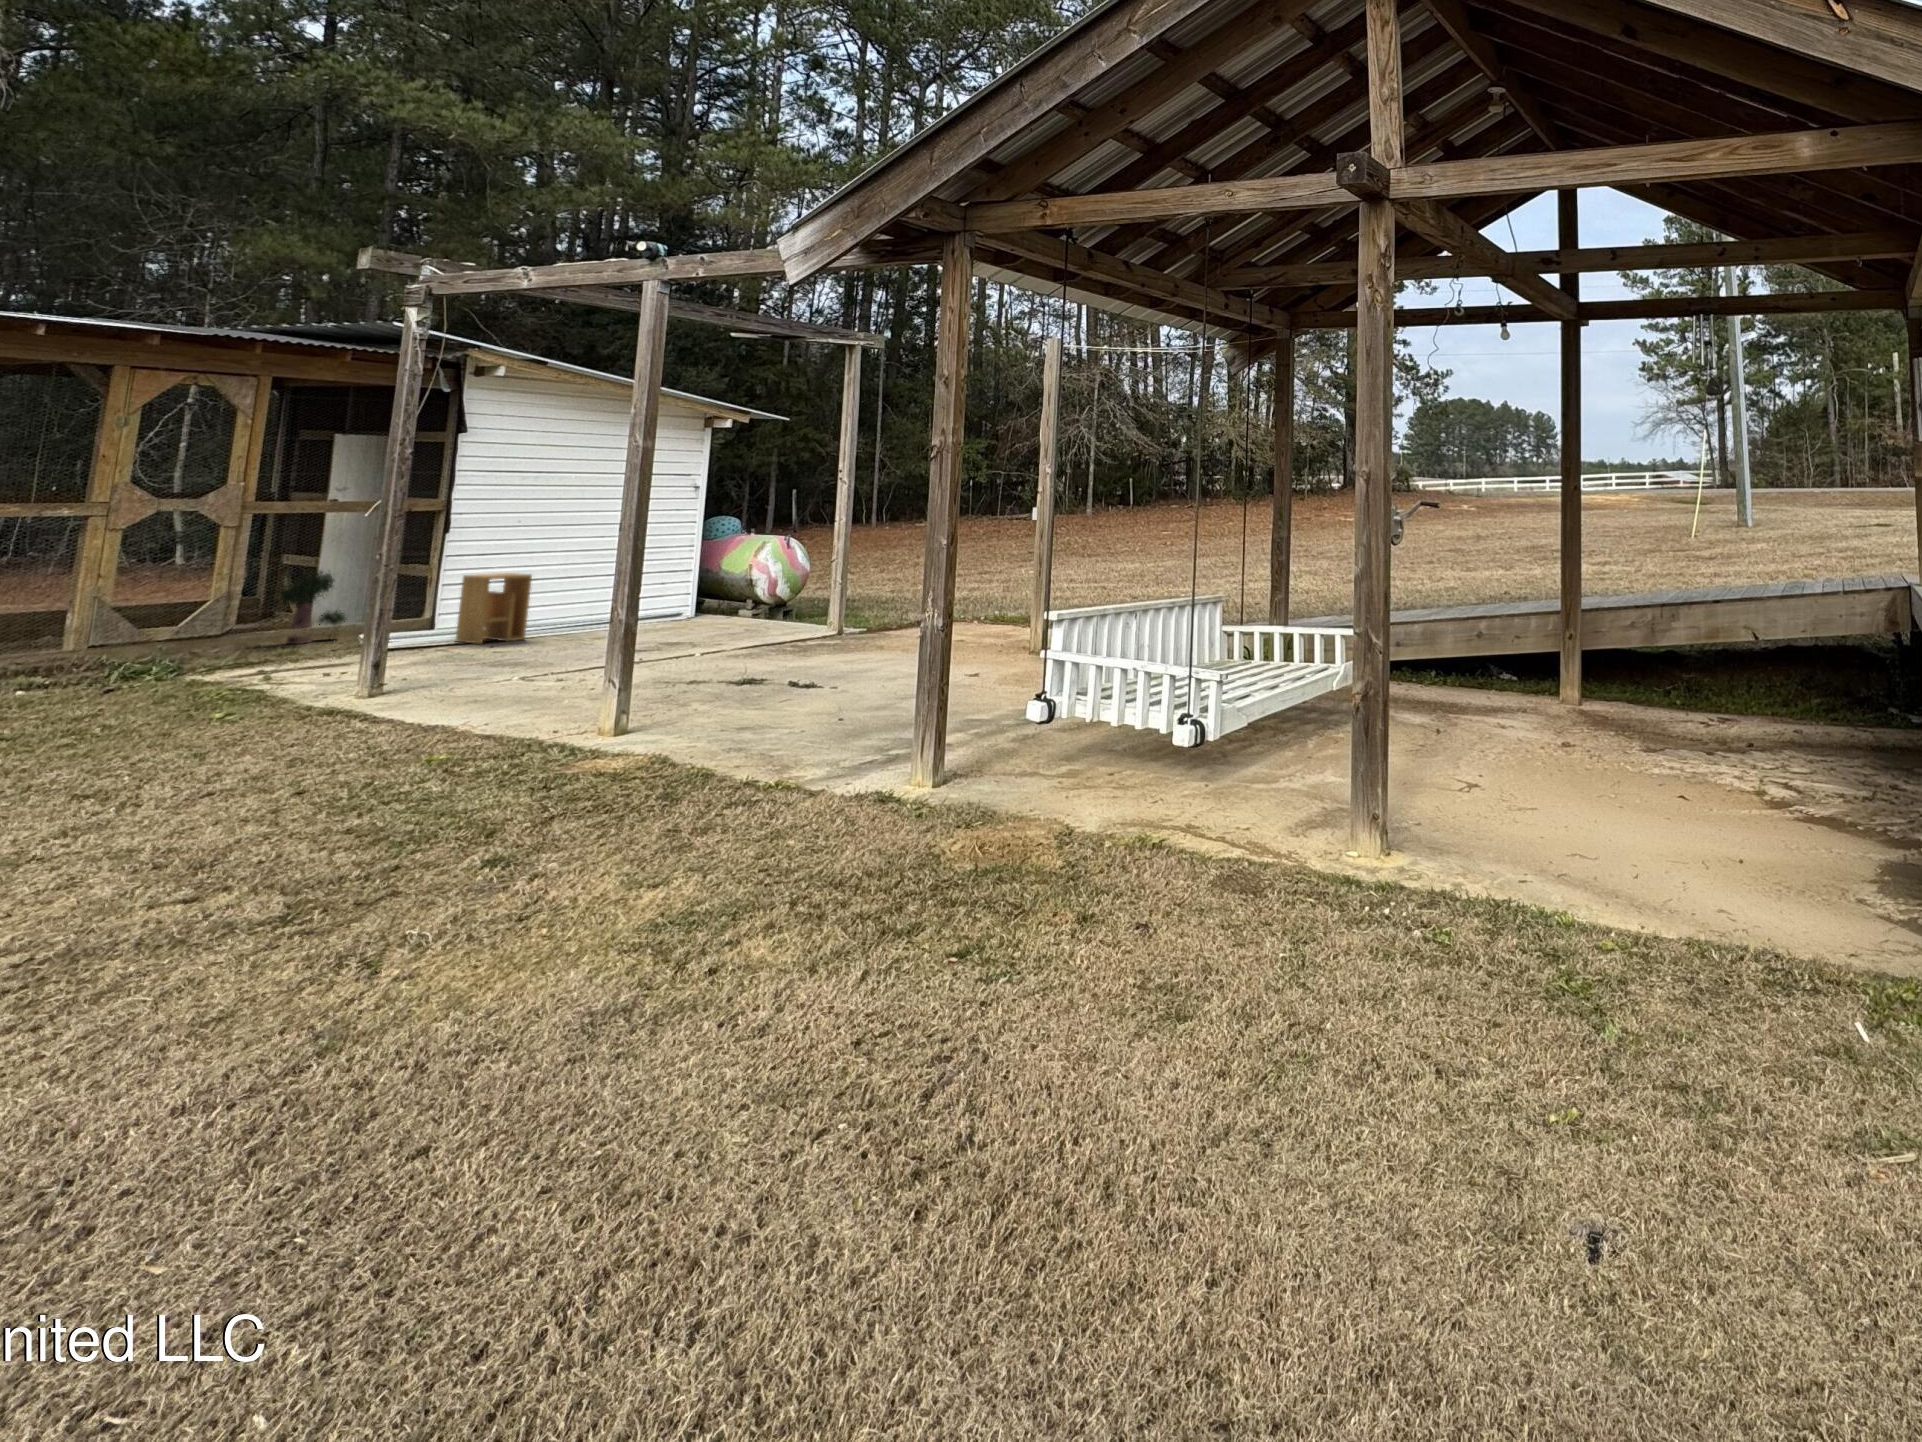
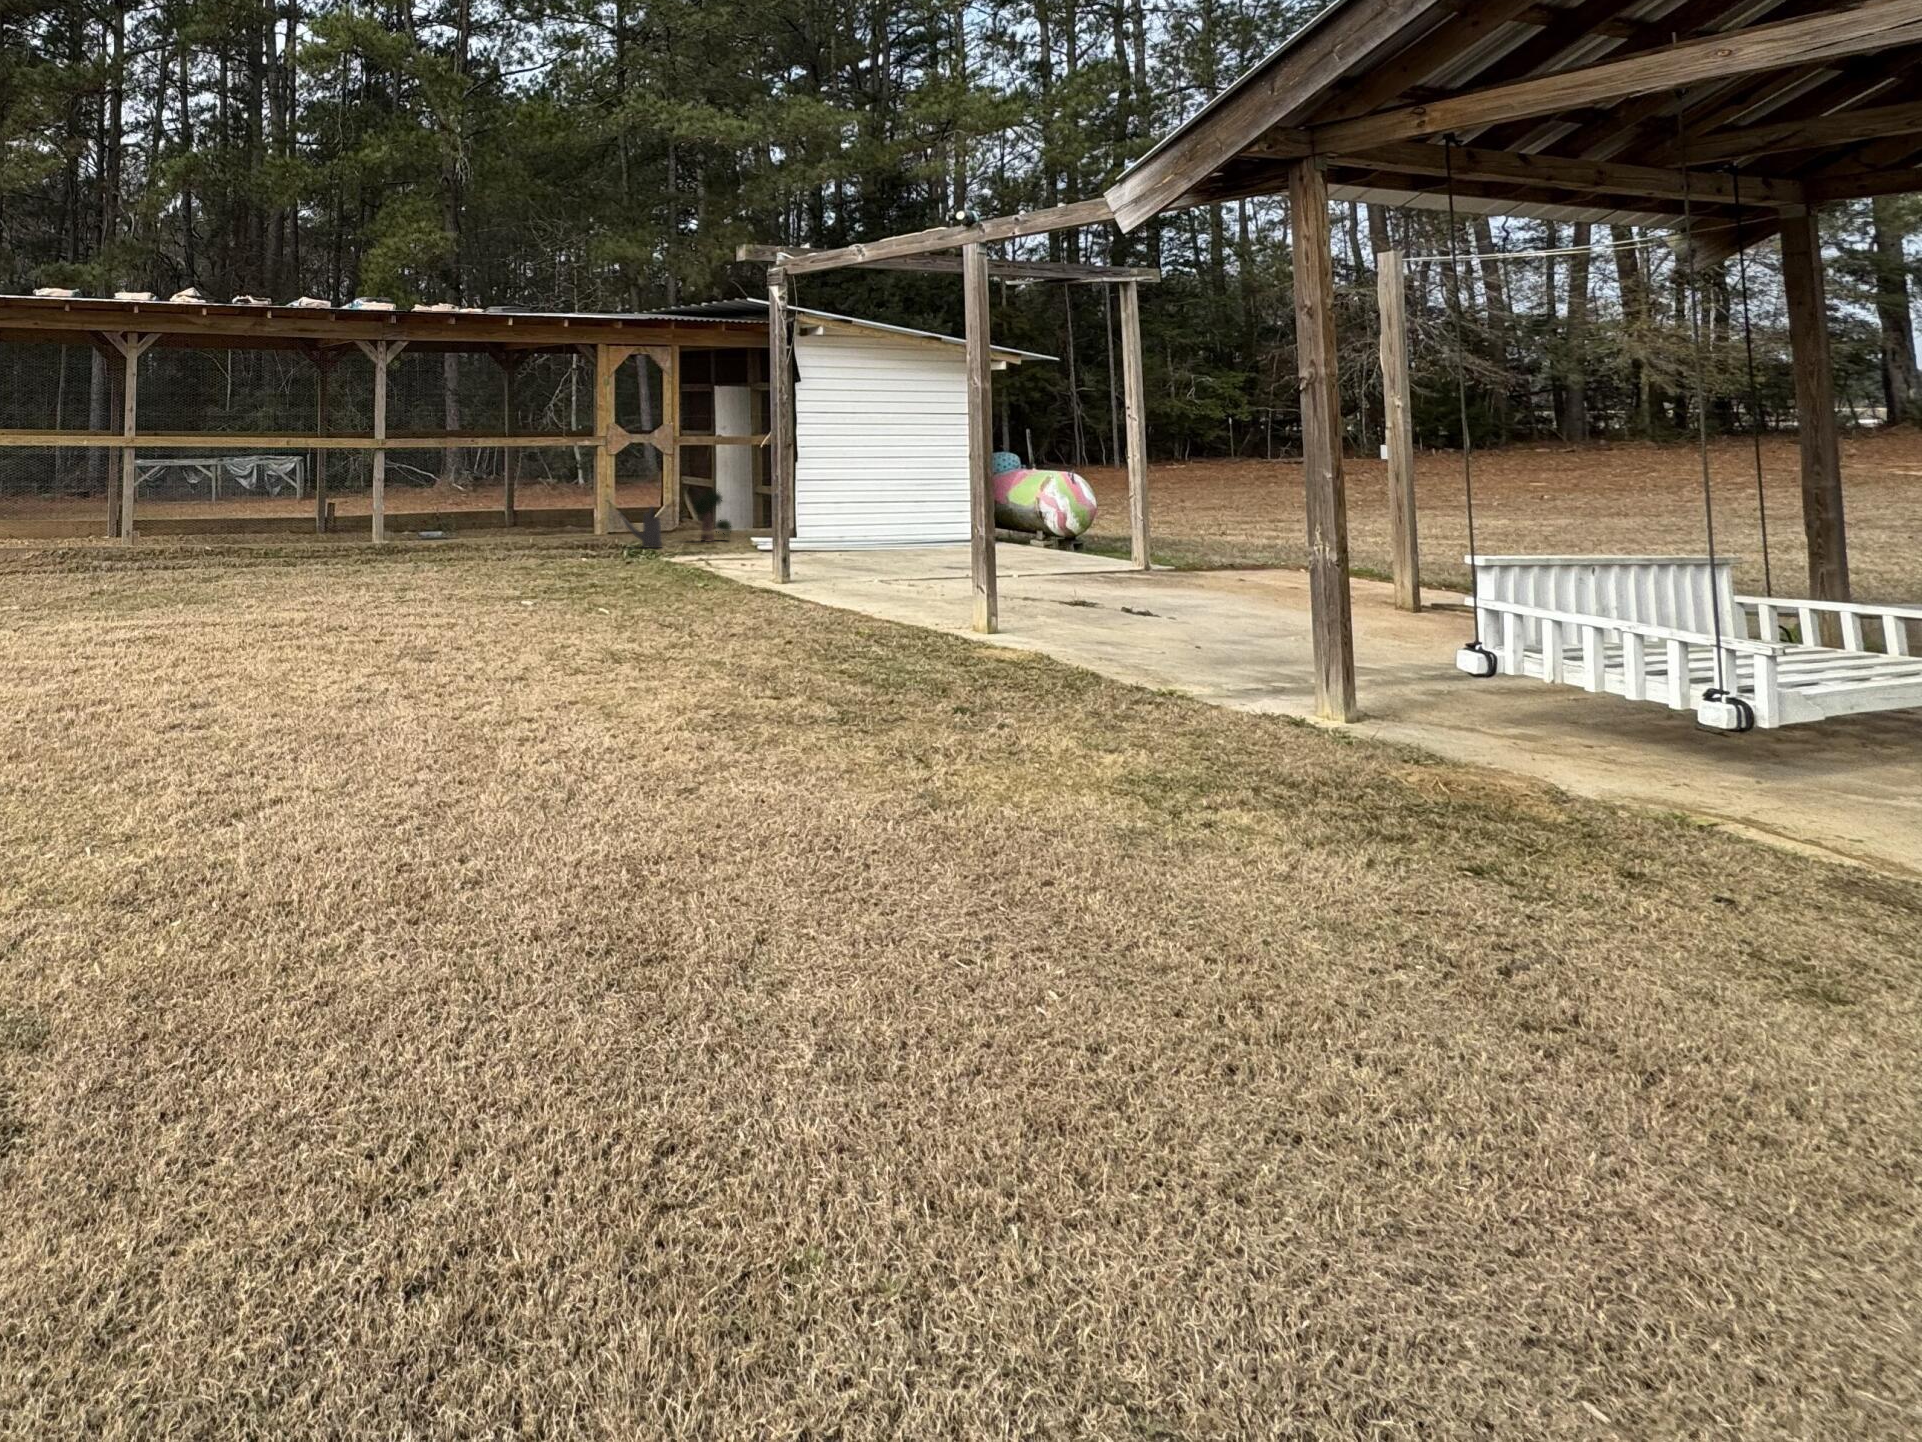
side table: present [456,573,532,644] -> none [807,498,858,553]
watering can: none [113,600,211,665] -> present [620,506,662,548]

